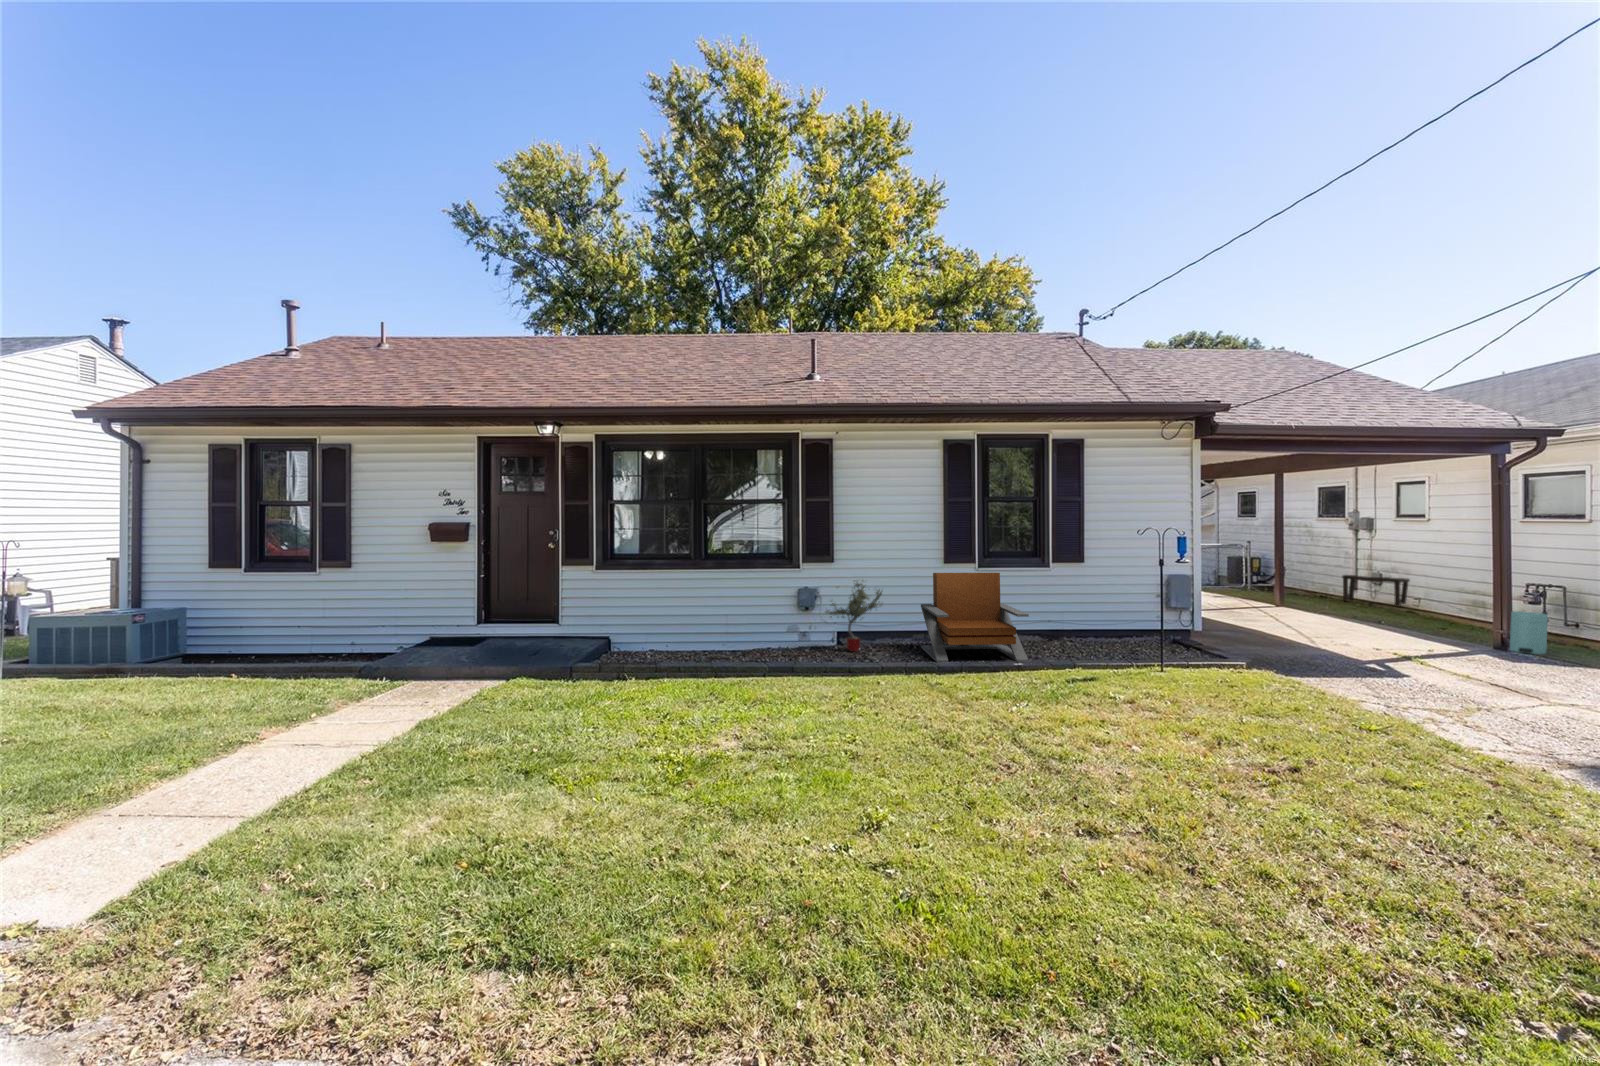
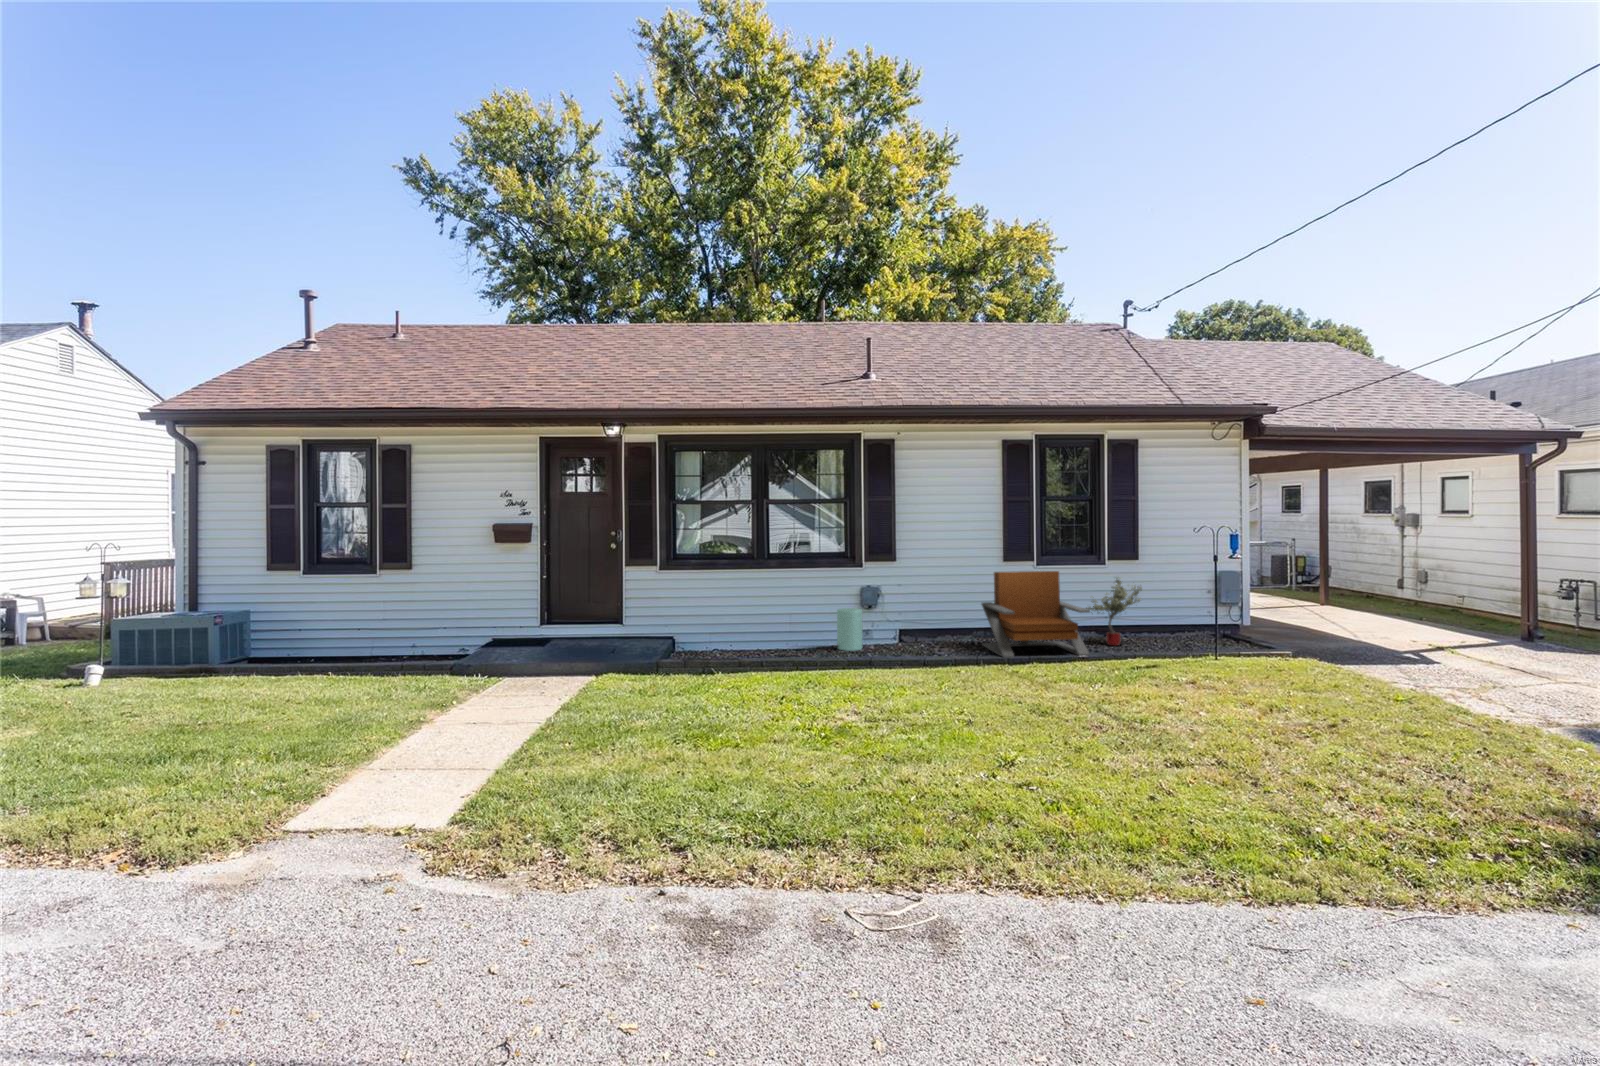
bench: present [1342,575,1410,607] -> none [1387,572,1453,603]
potted tree: present [826,580,882,652] -> present [1086,577,1142,646]
trash can: present [1510,611,1548,654] -> present [833,608,863,651]

